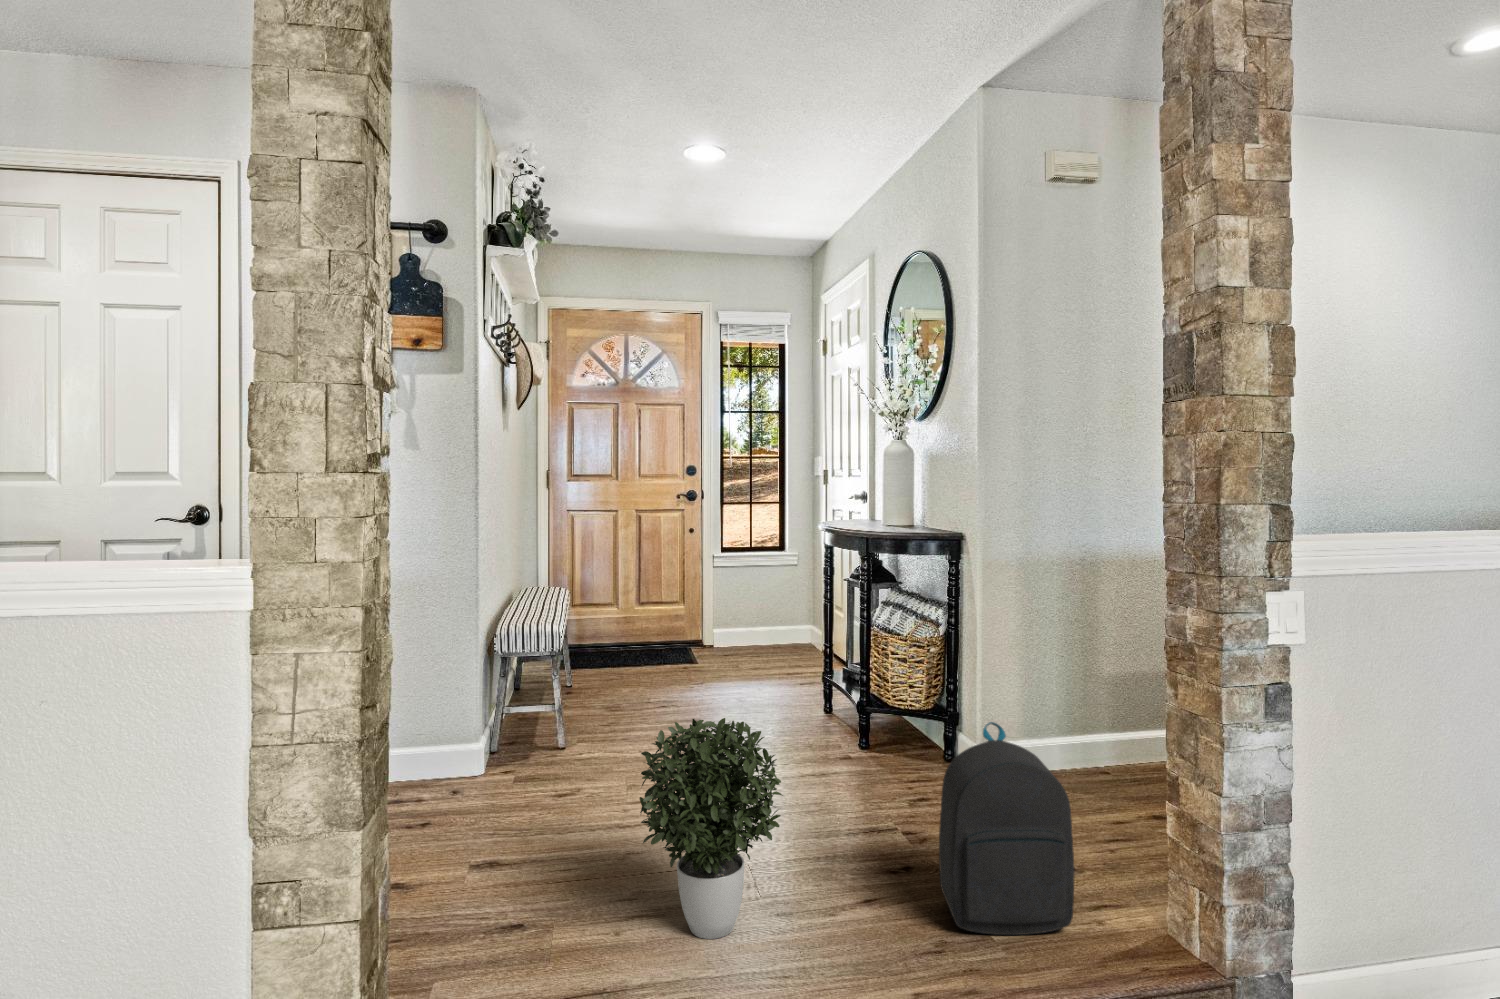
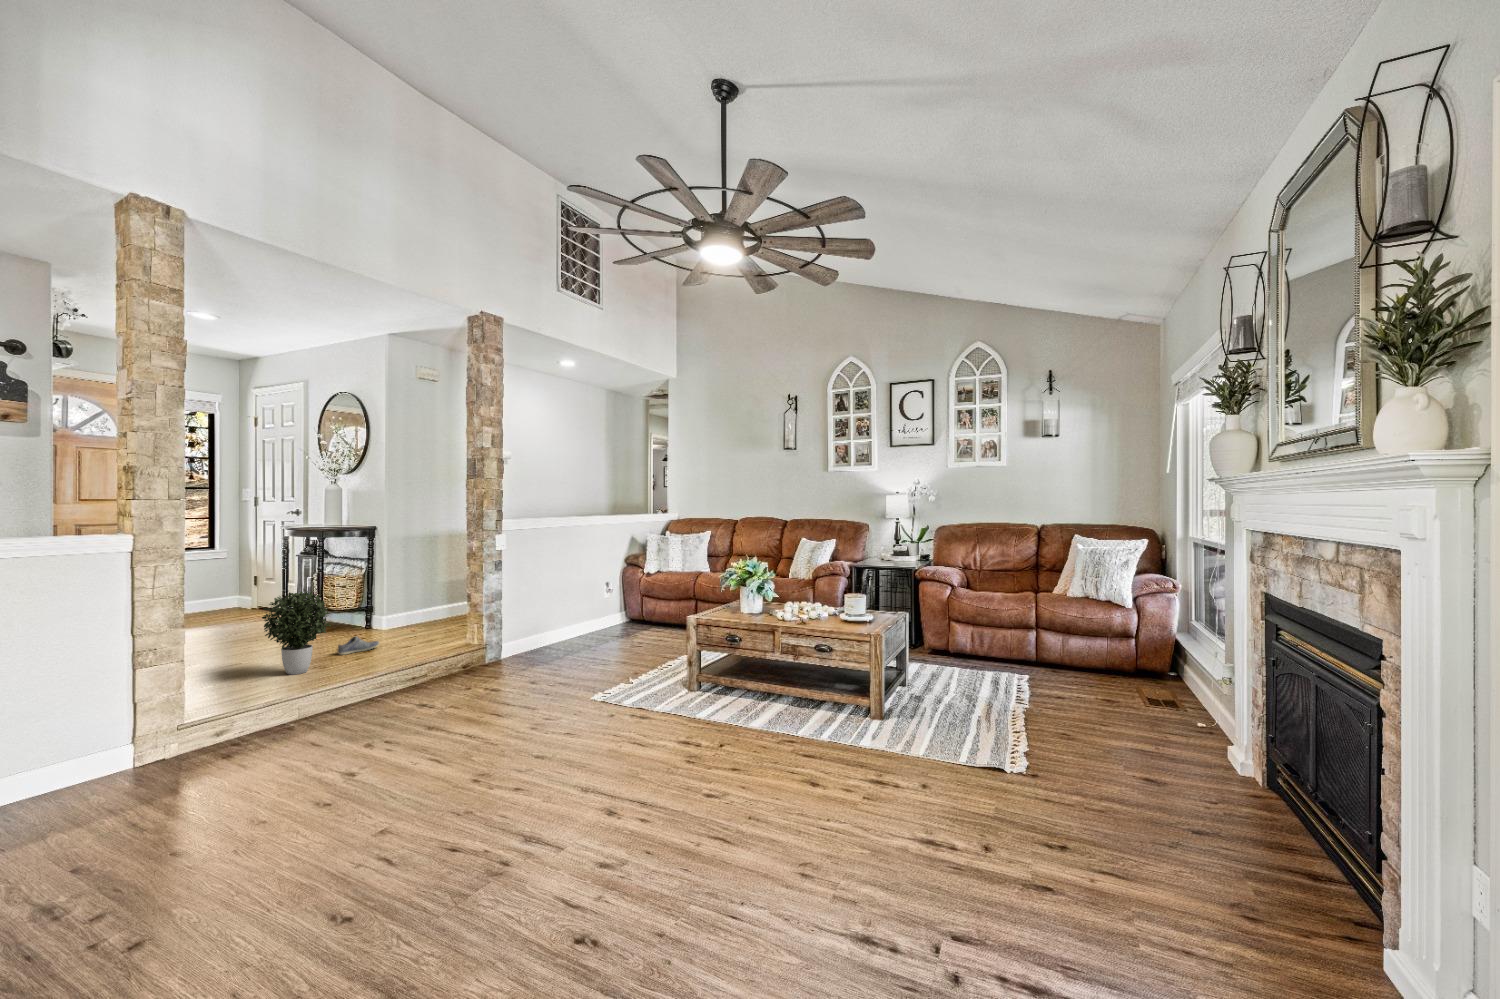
backpack: present [939,722,1074,935] -> none [387,587,438,655]
shoe: none [839,820,938,866] -> present [338,636,379,655]

